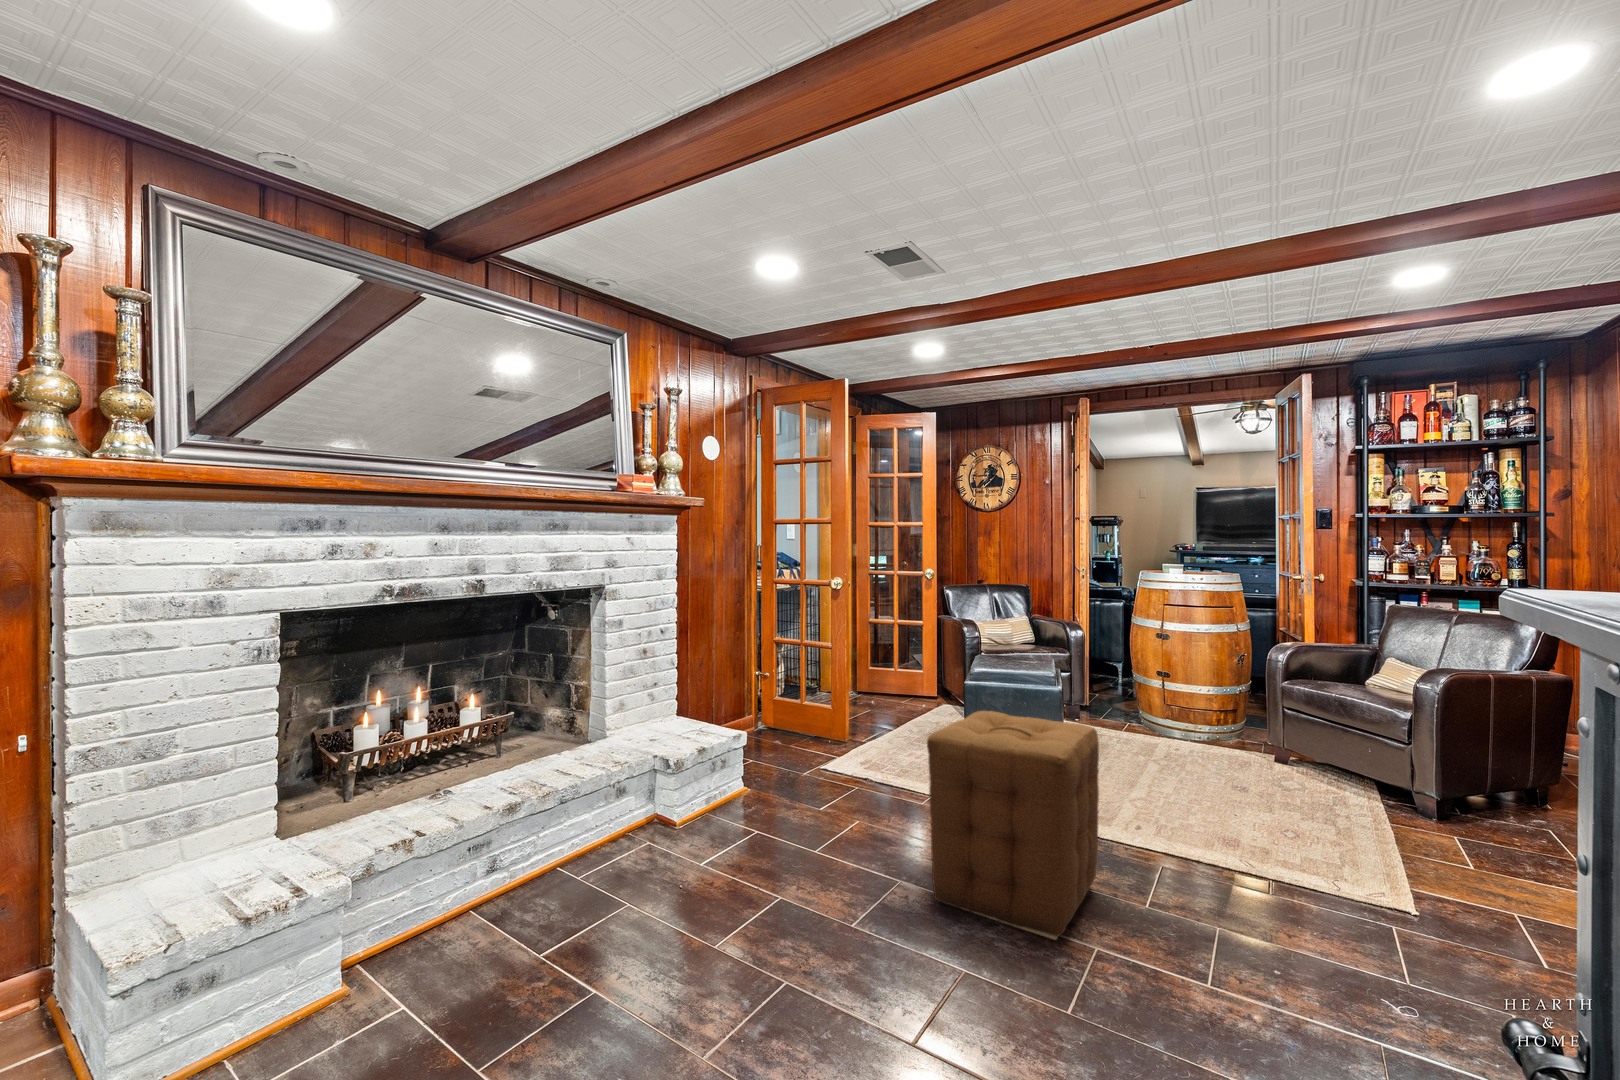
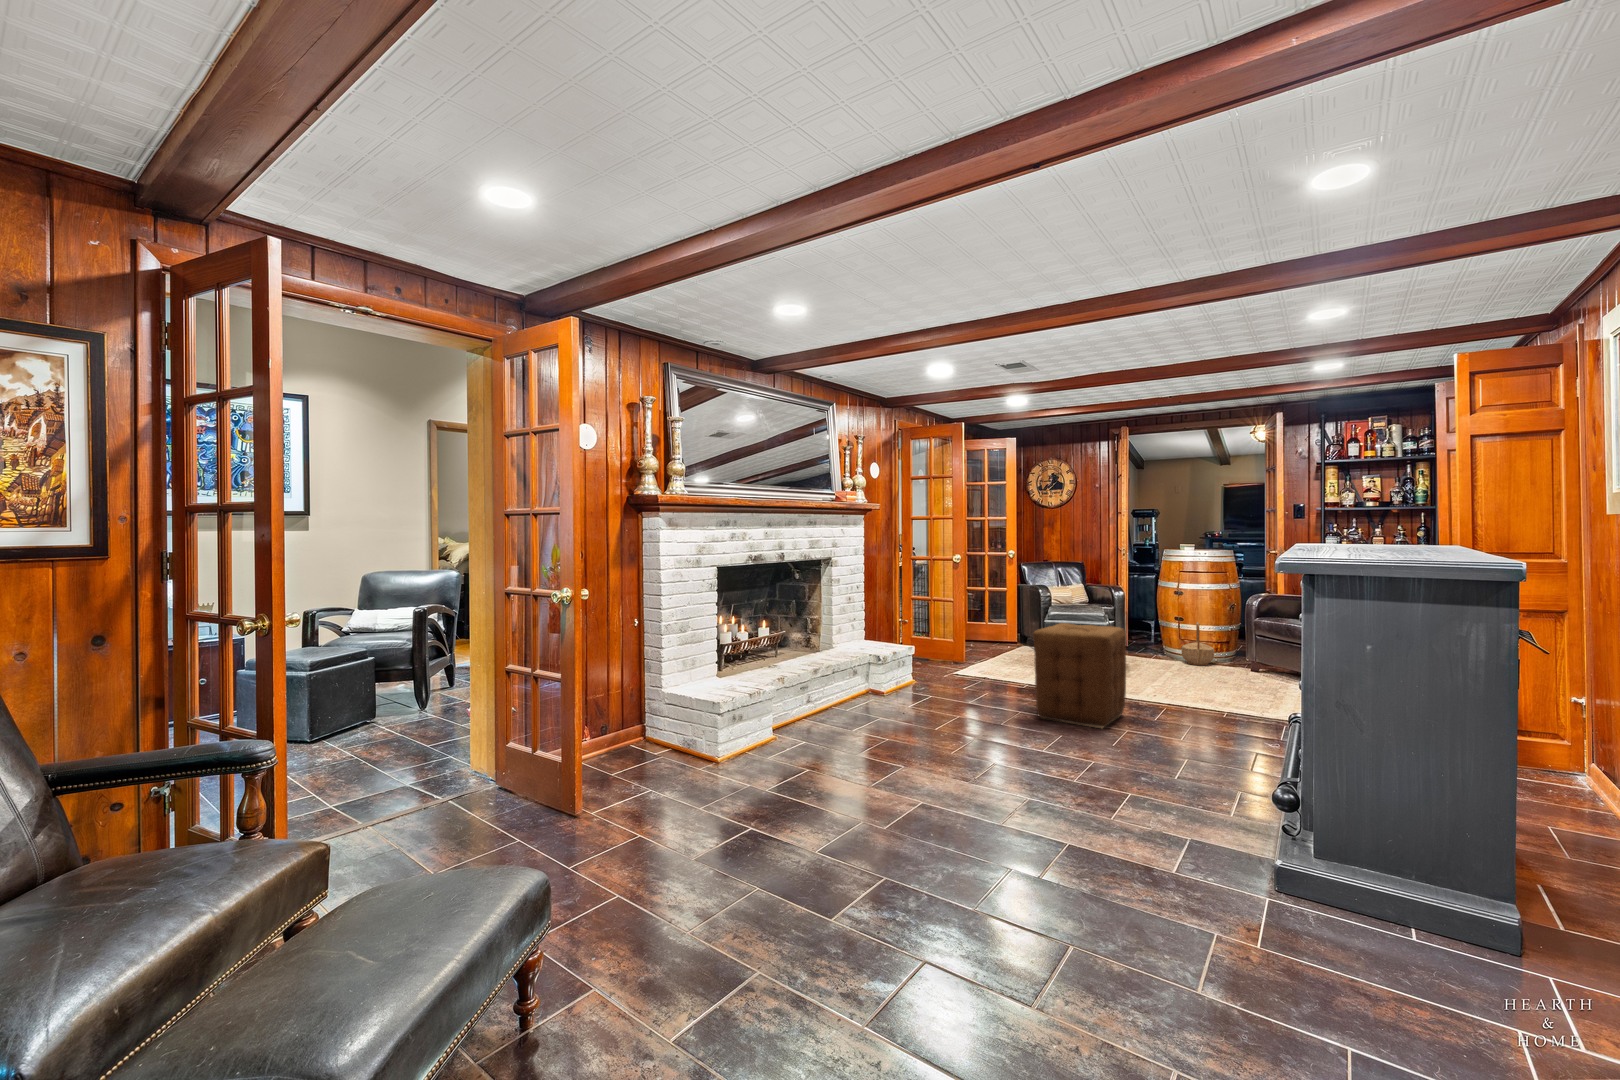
basket: none [1168,680,1217,747] -> present [1181,622,1214,665]

